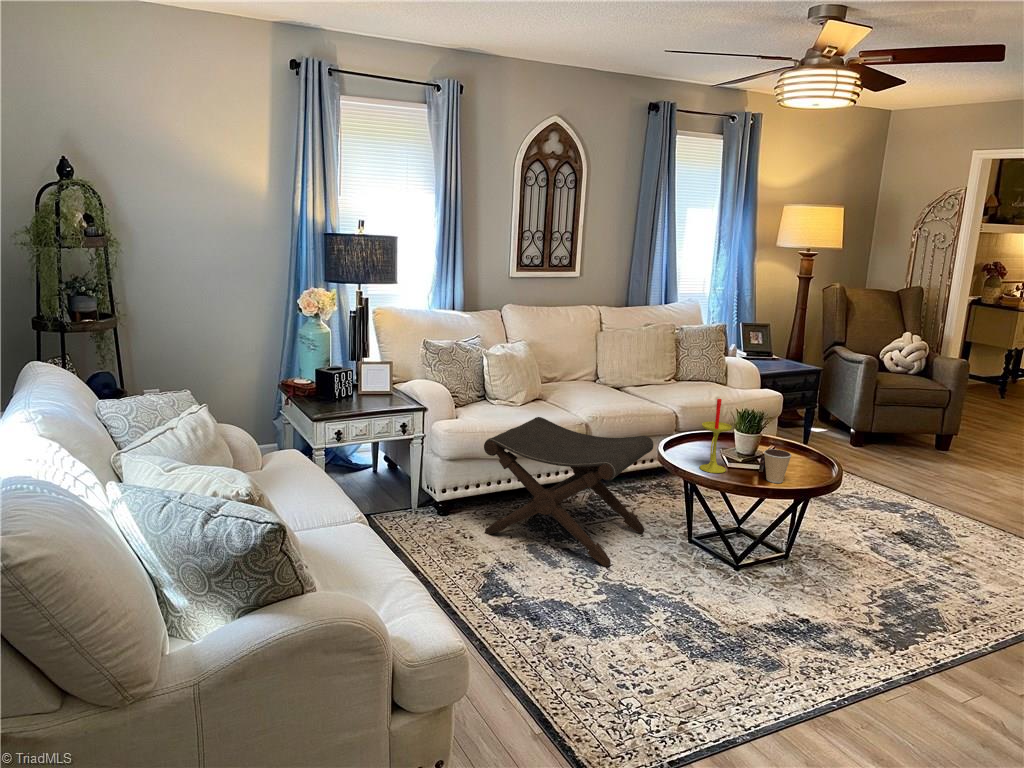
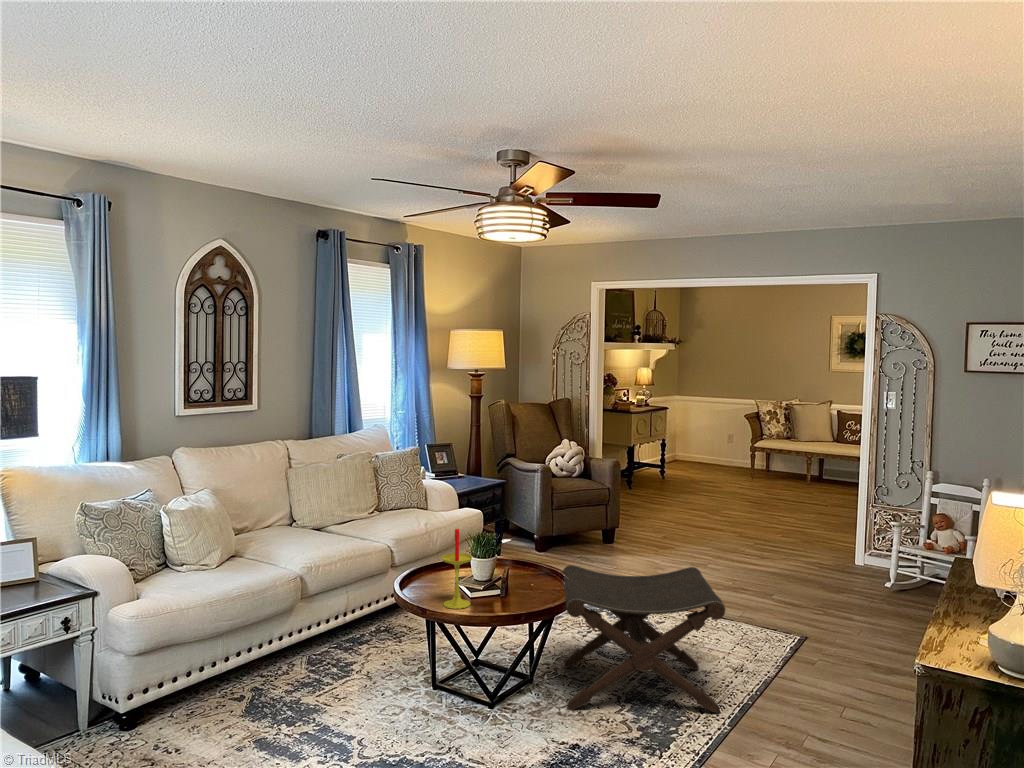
footstool: present [484,417,653,567] -> present [563,565,725,713]
coffee cup: present [764,449,791,483] -> none [507,572,533,608]

